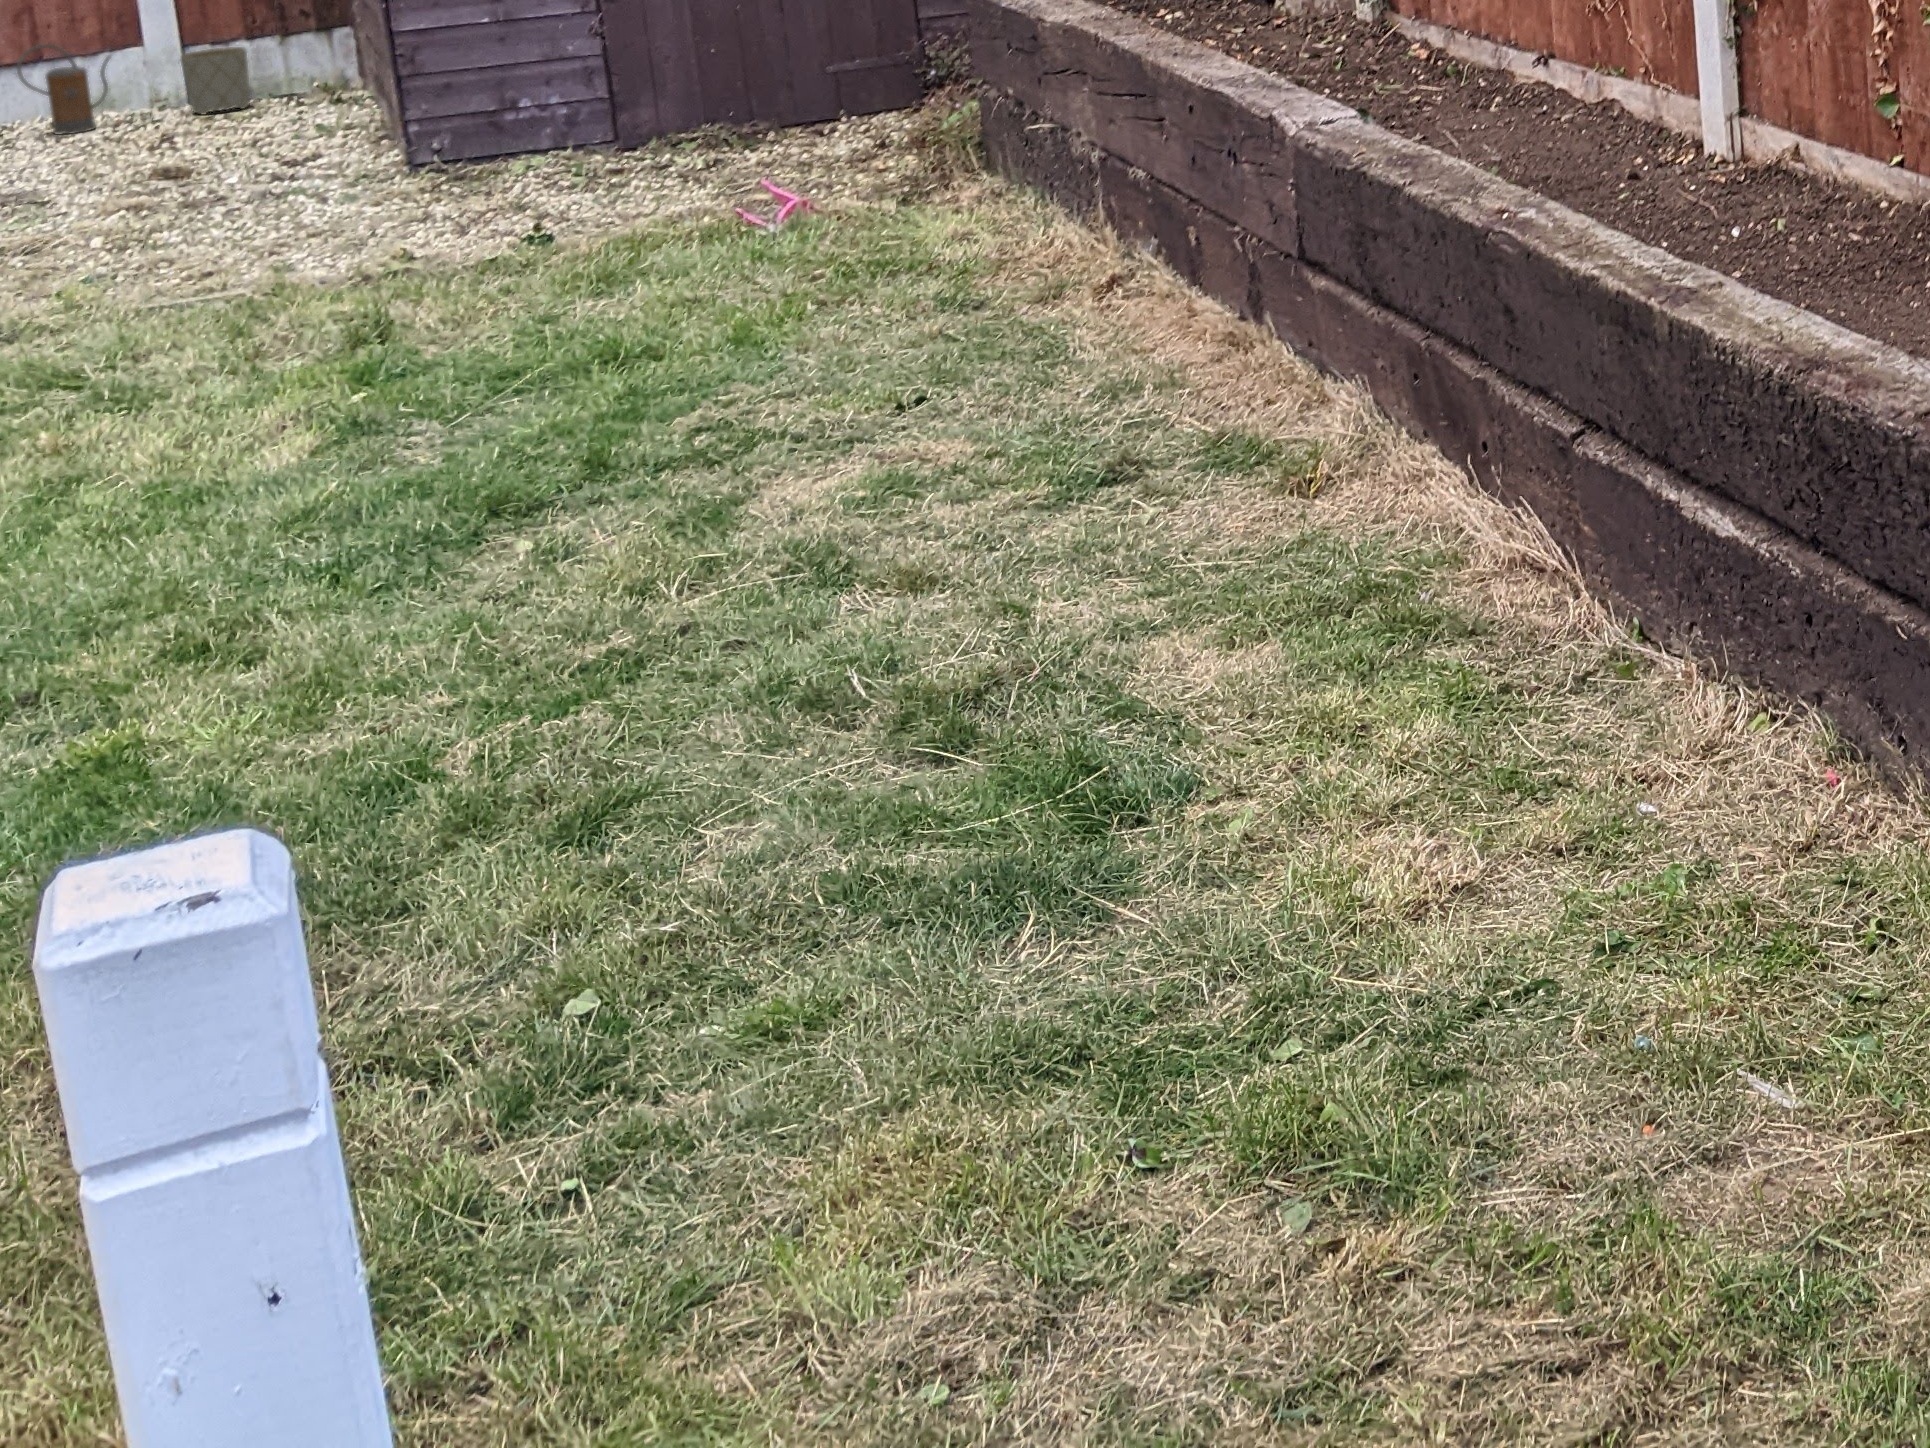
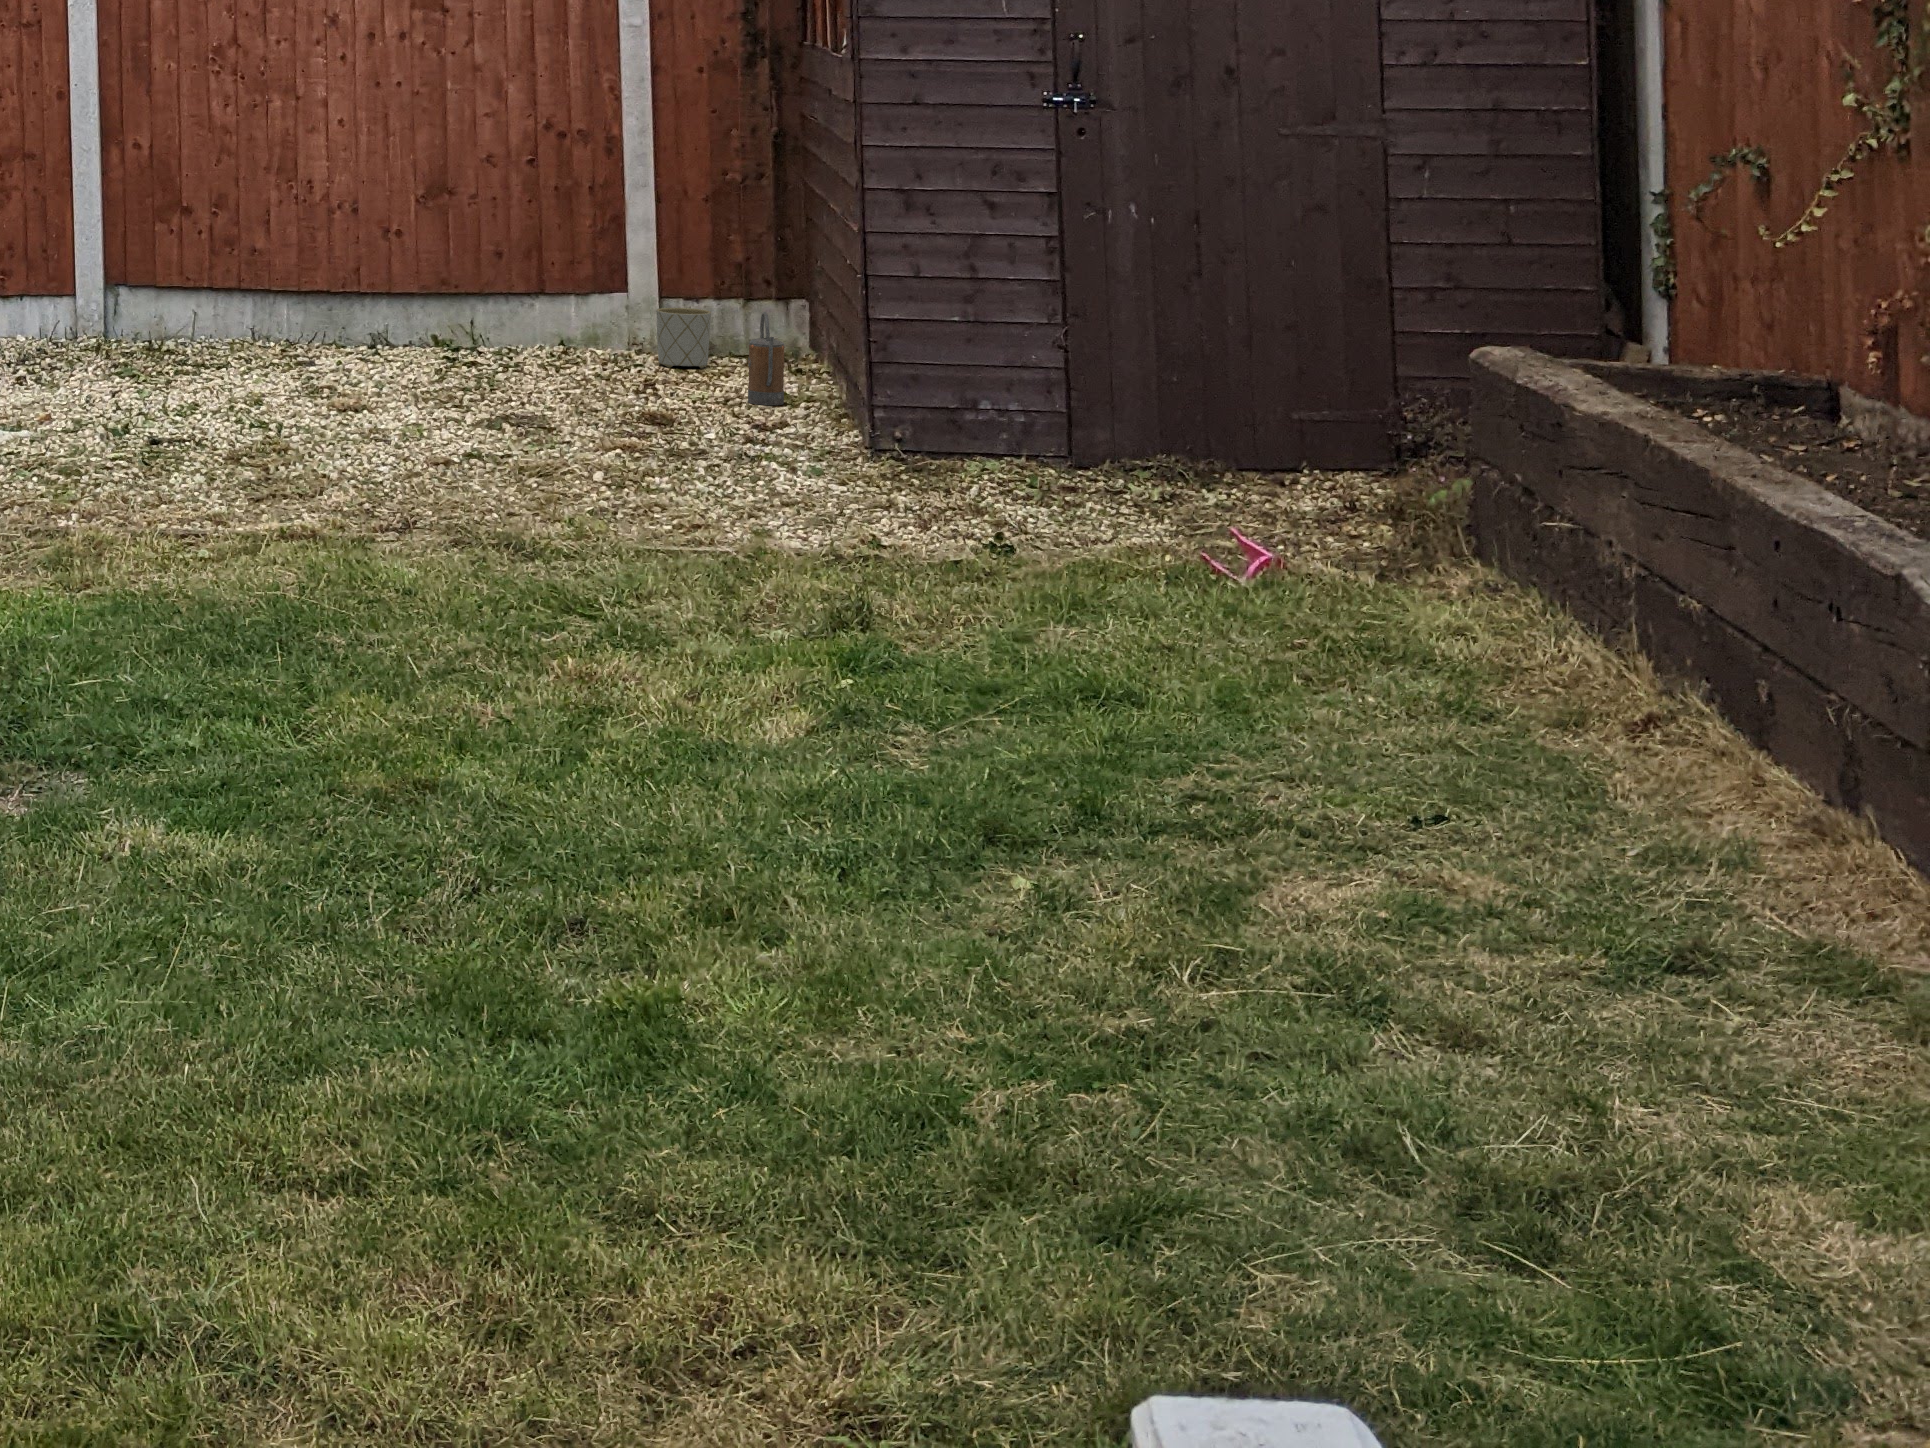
watering can: present [17,44,111,135] -> present [748,312,785,405]

